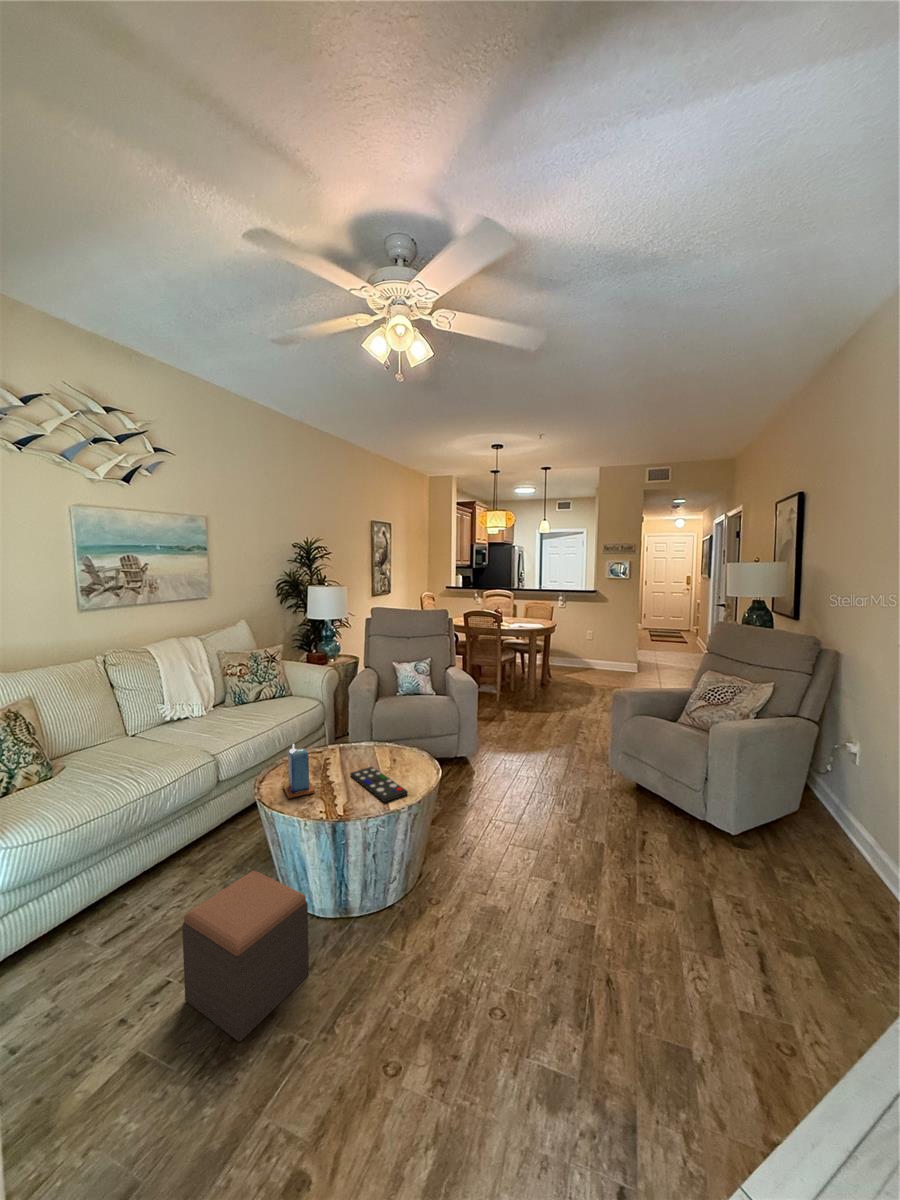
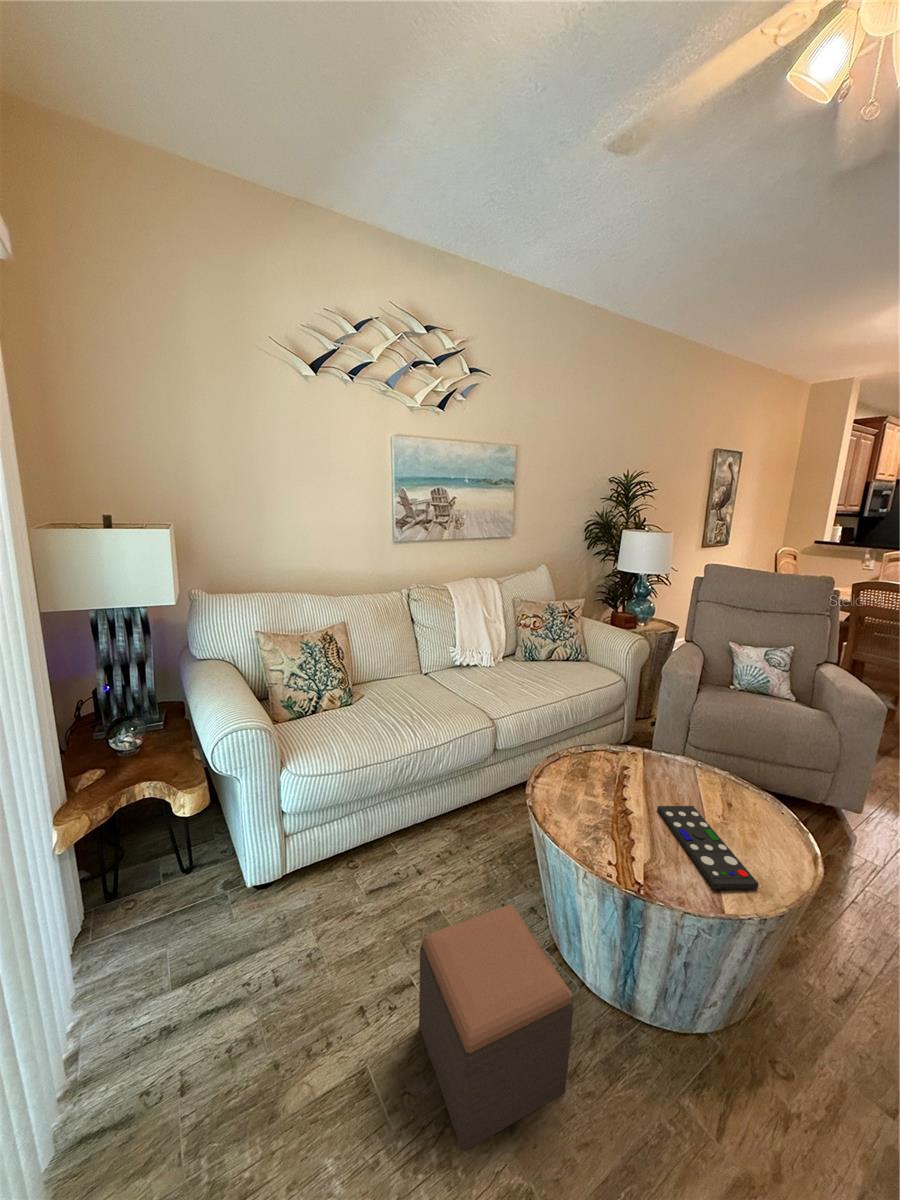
candle: present [283,744,315,799] -> none [562,747,604,822]

